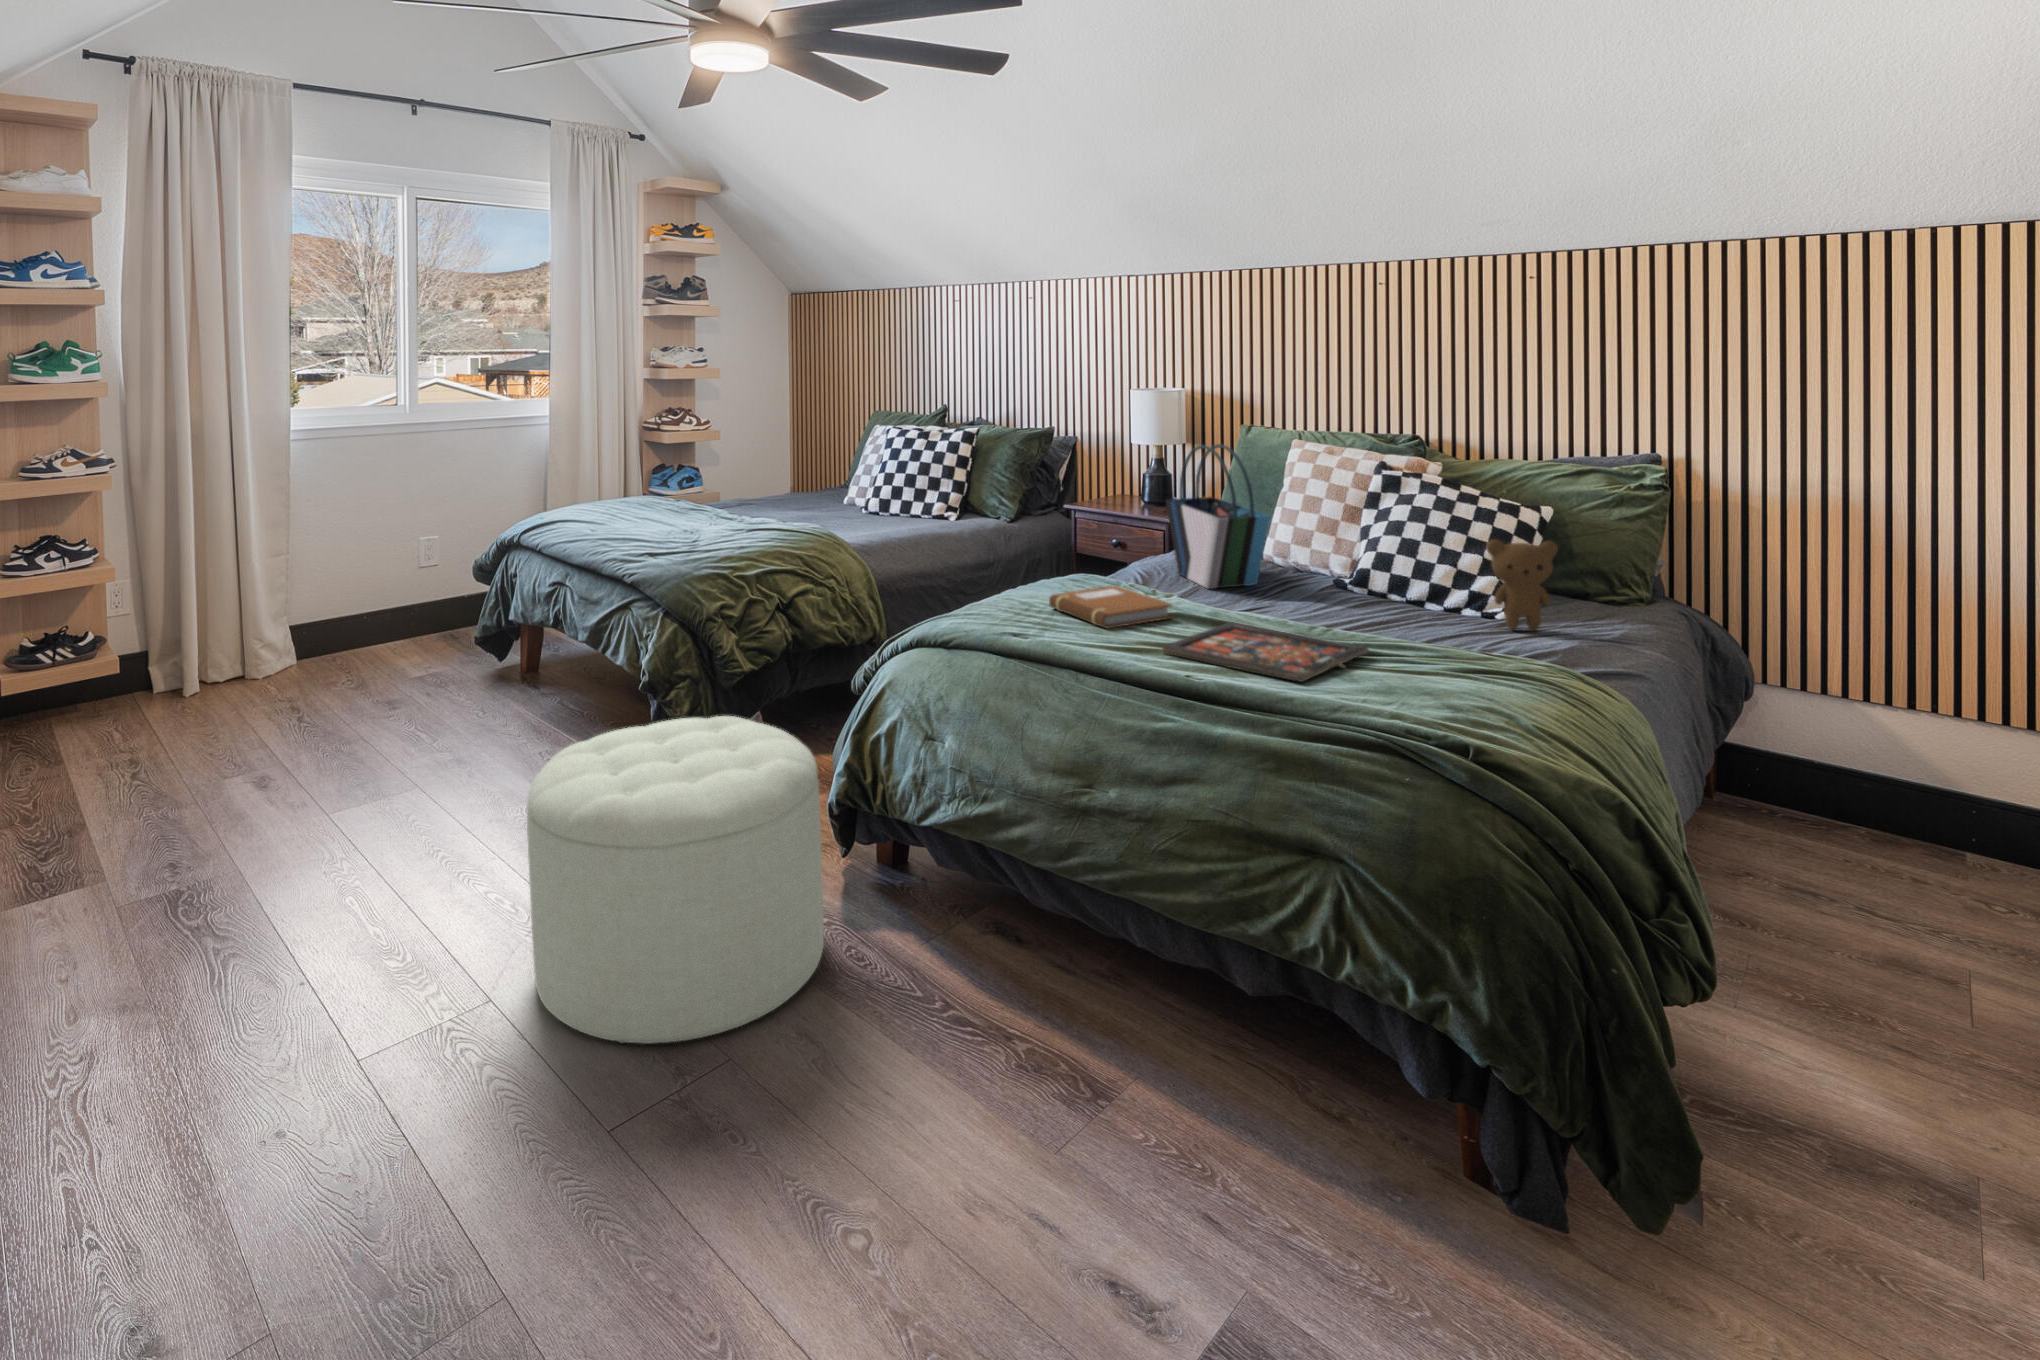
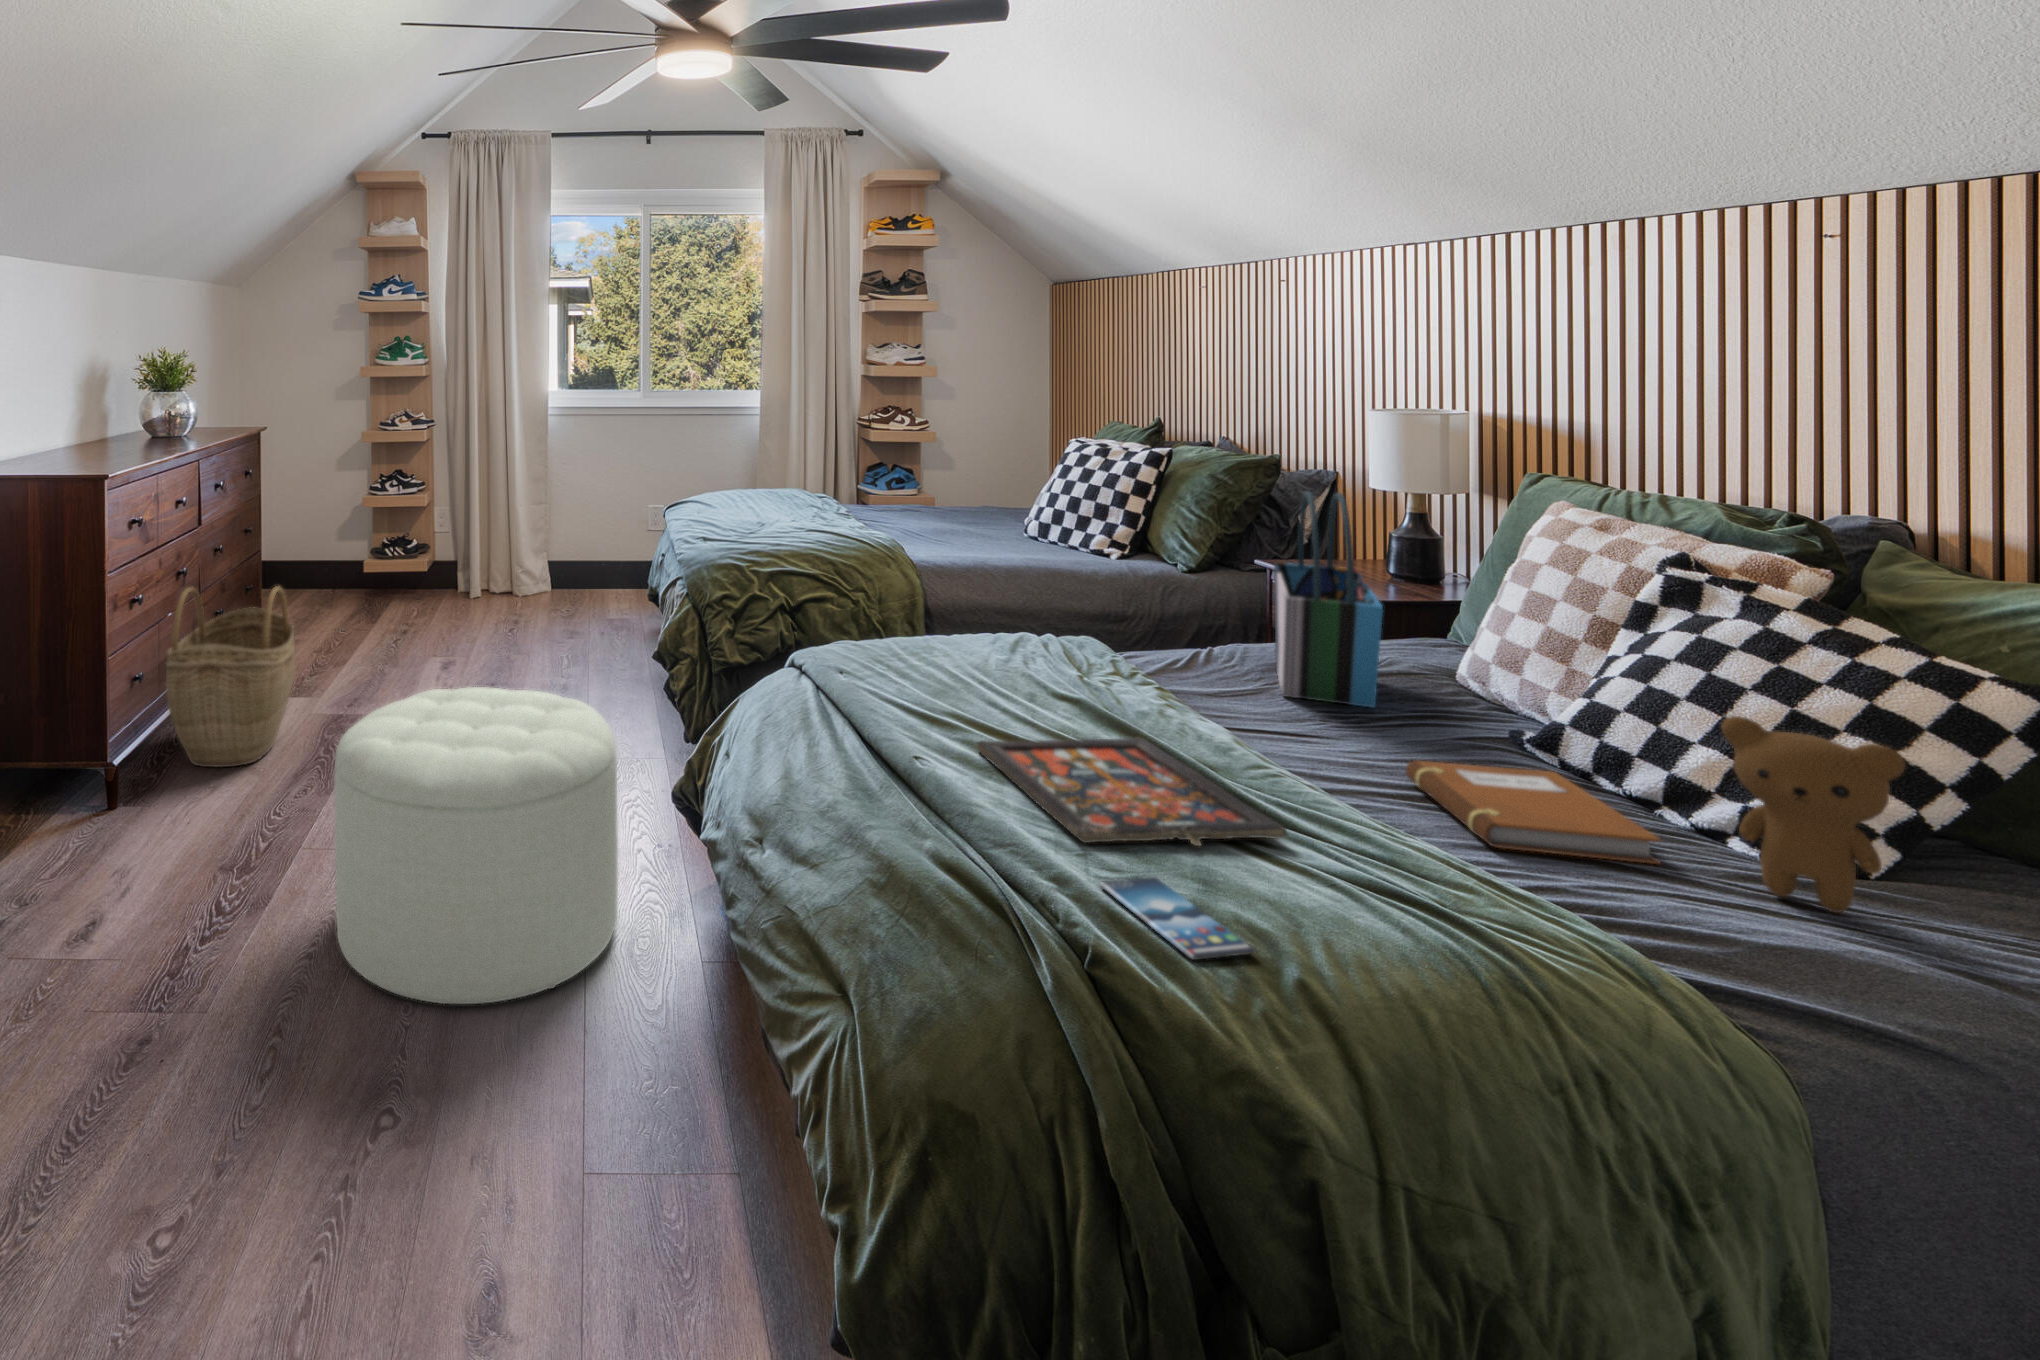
notebook: present [1049,585,1172,628] -> present [1406,761,1660,864]
smartphone: none [1346,687,1447,716] -> present [1100,877,1255,960]
woven basket: none [38,694,223,956] -> present [166,586,295,767]

